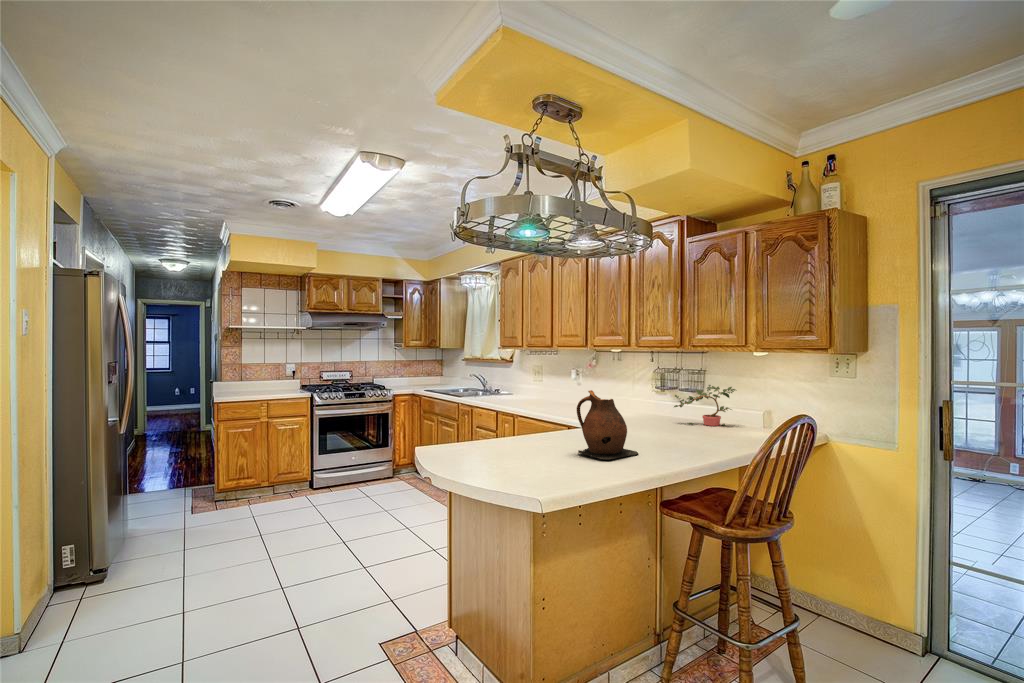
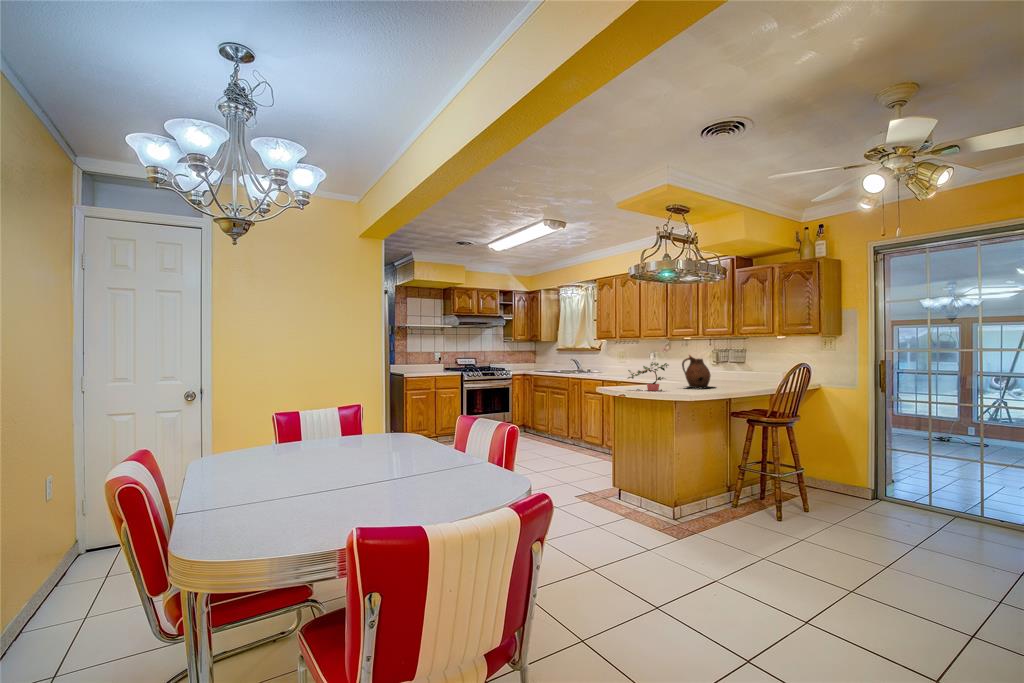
potted plant: present [674,385,736,426] -> present [628,362,669,391]

